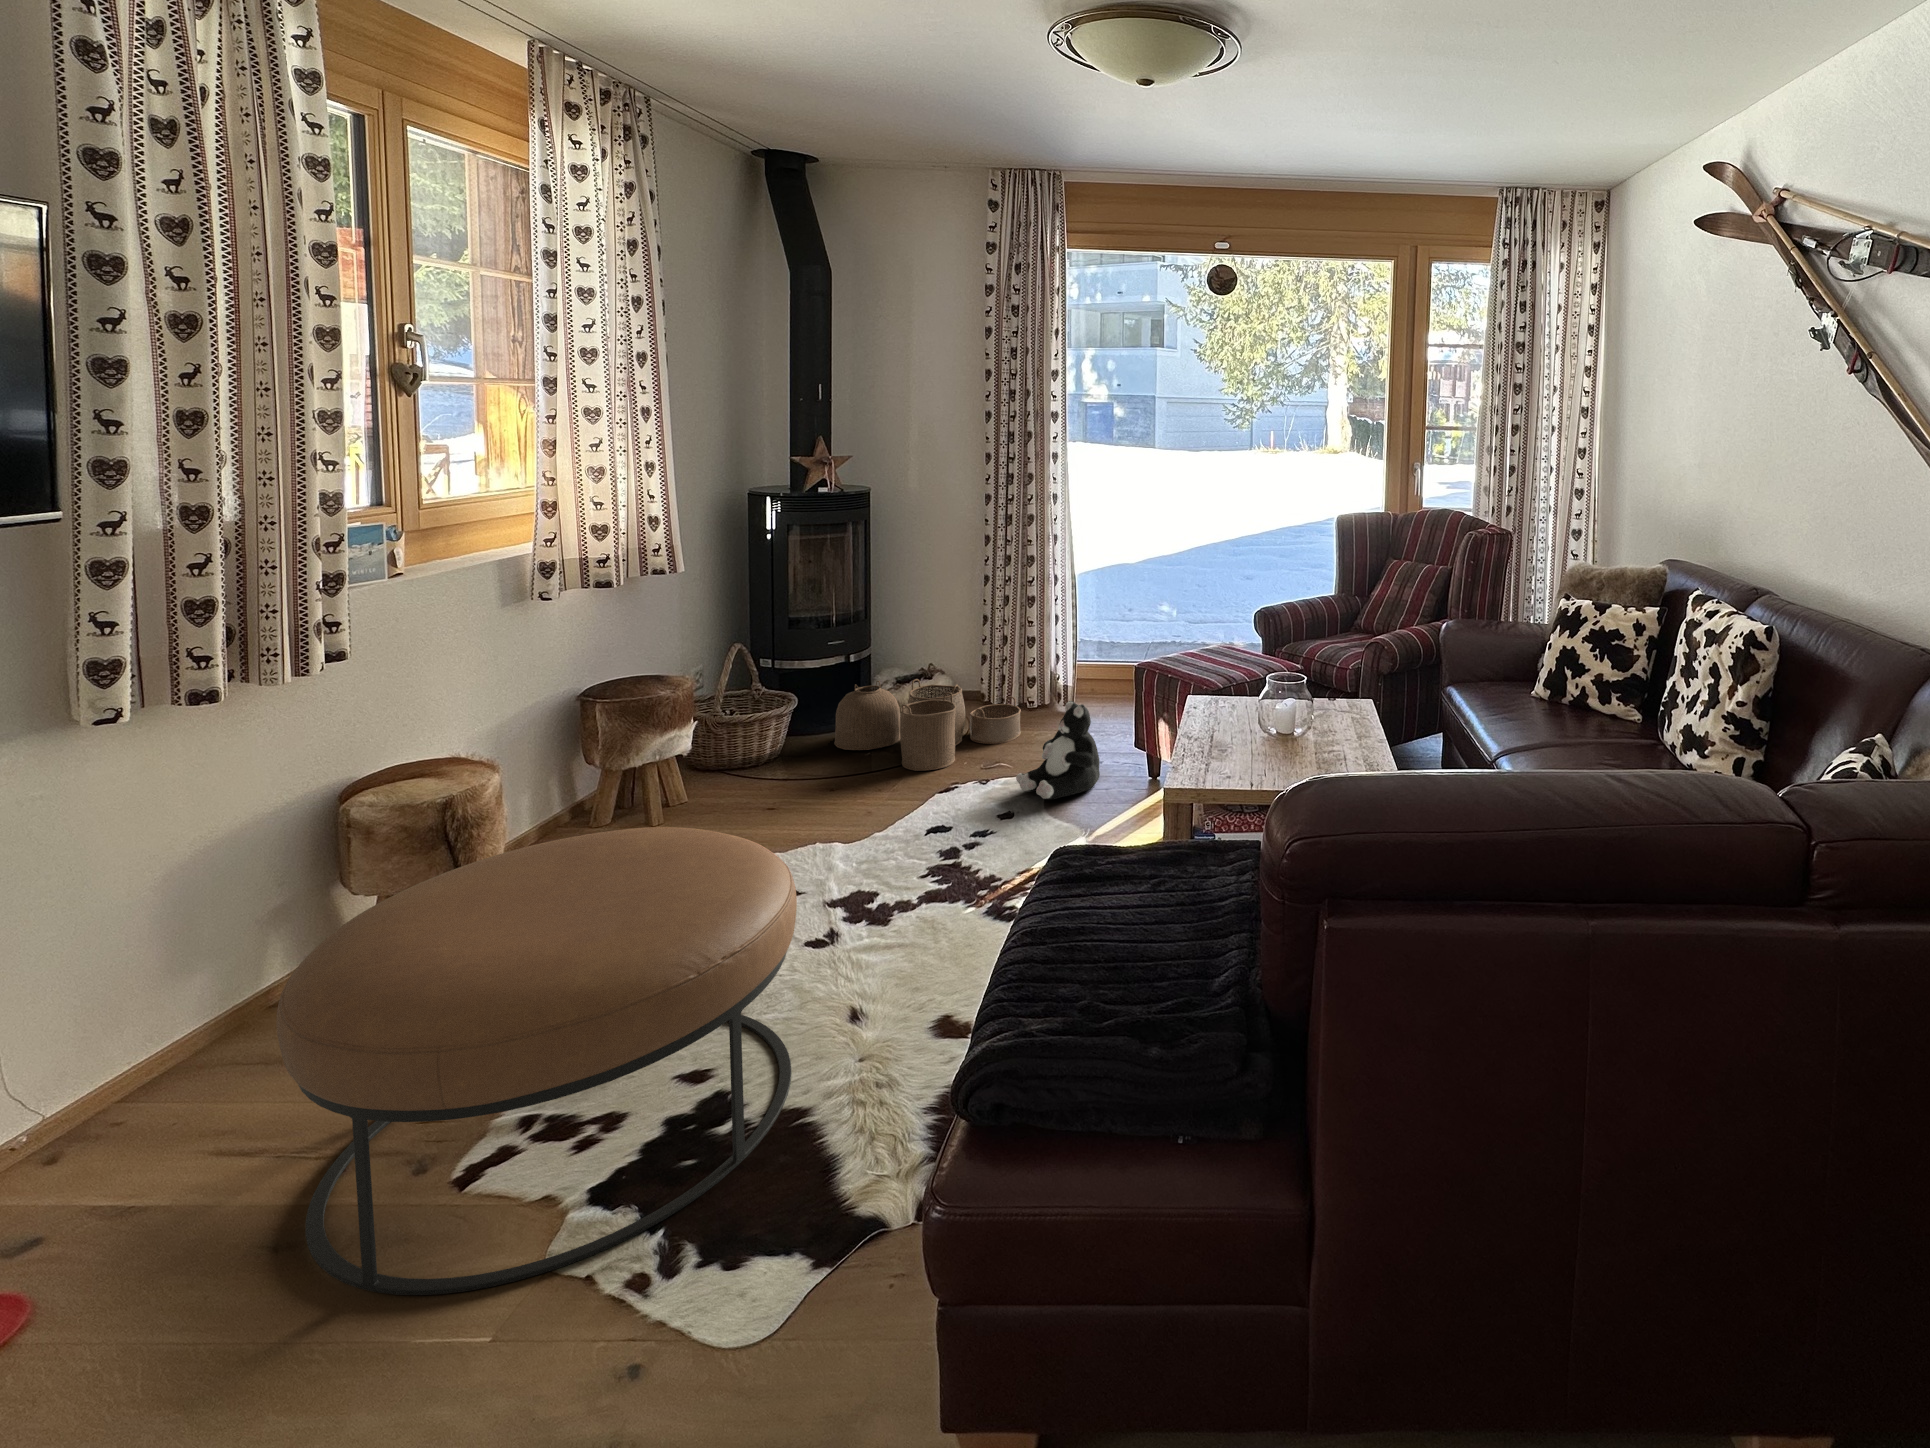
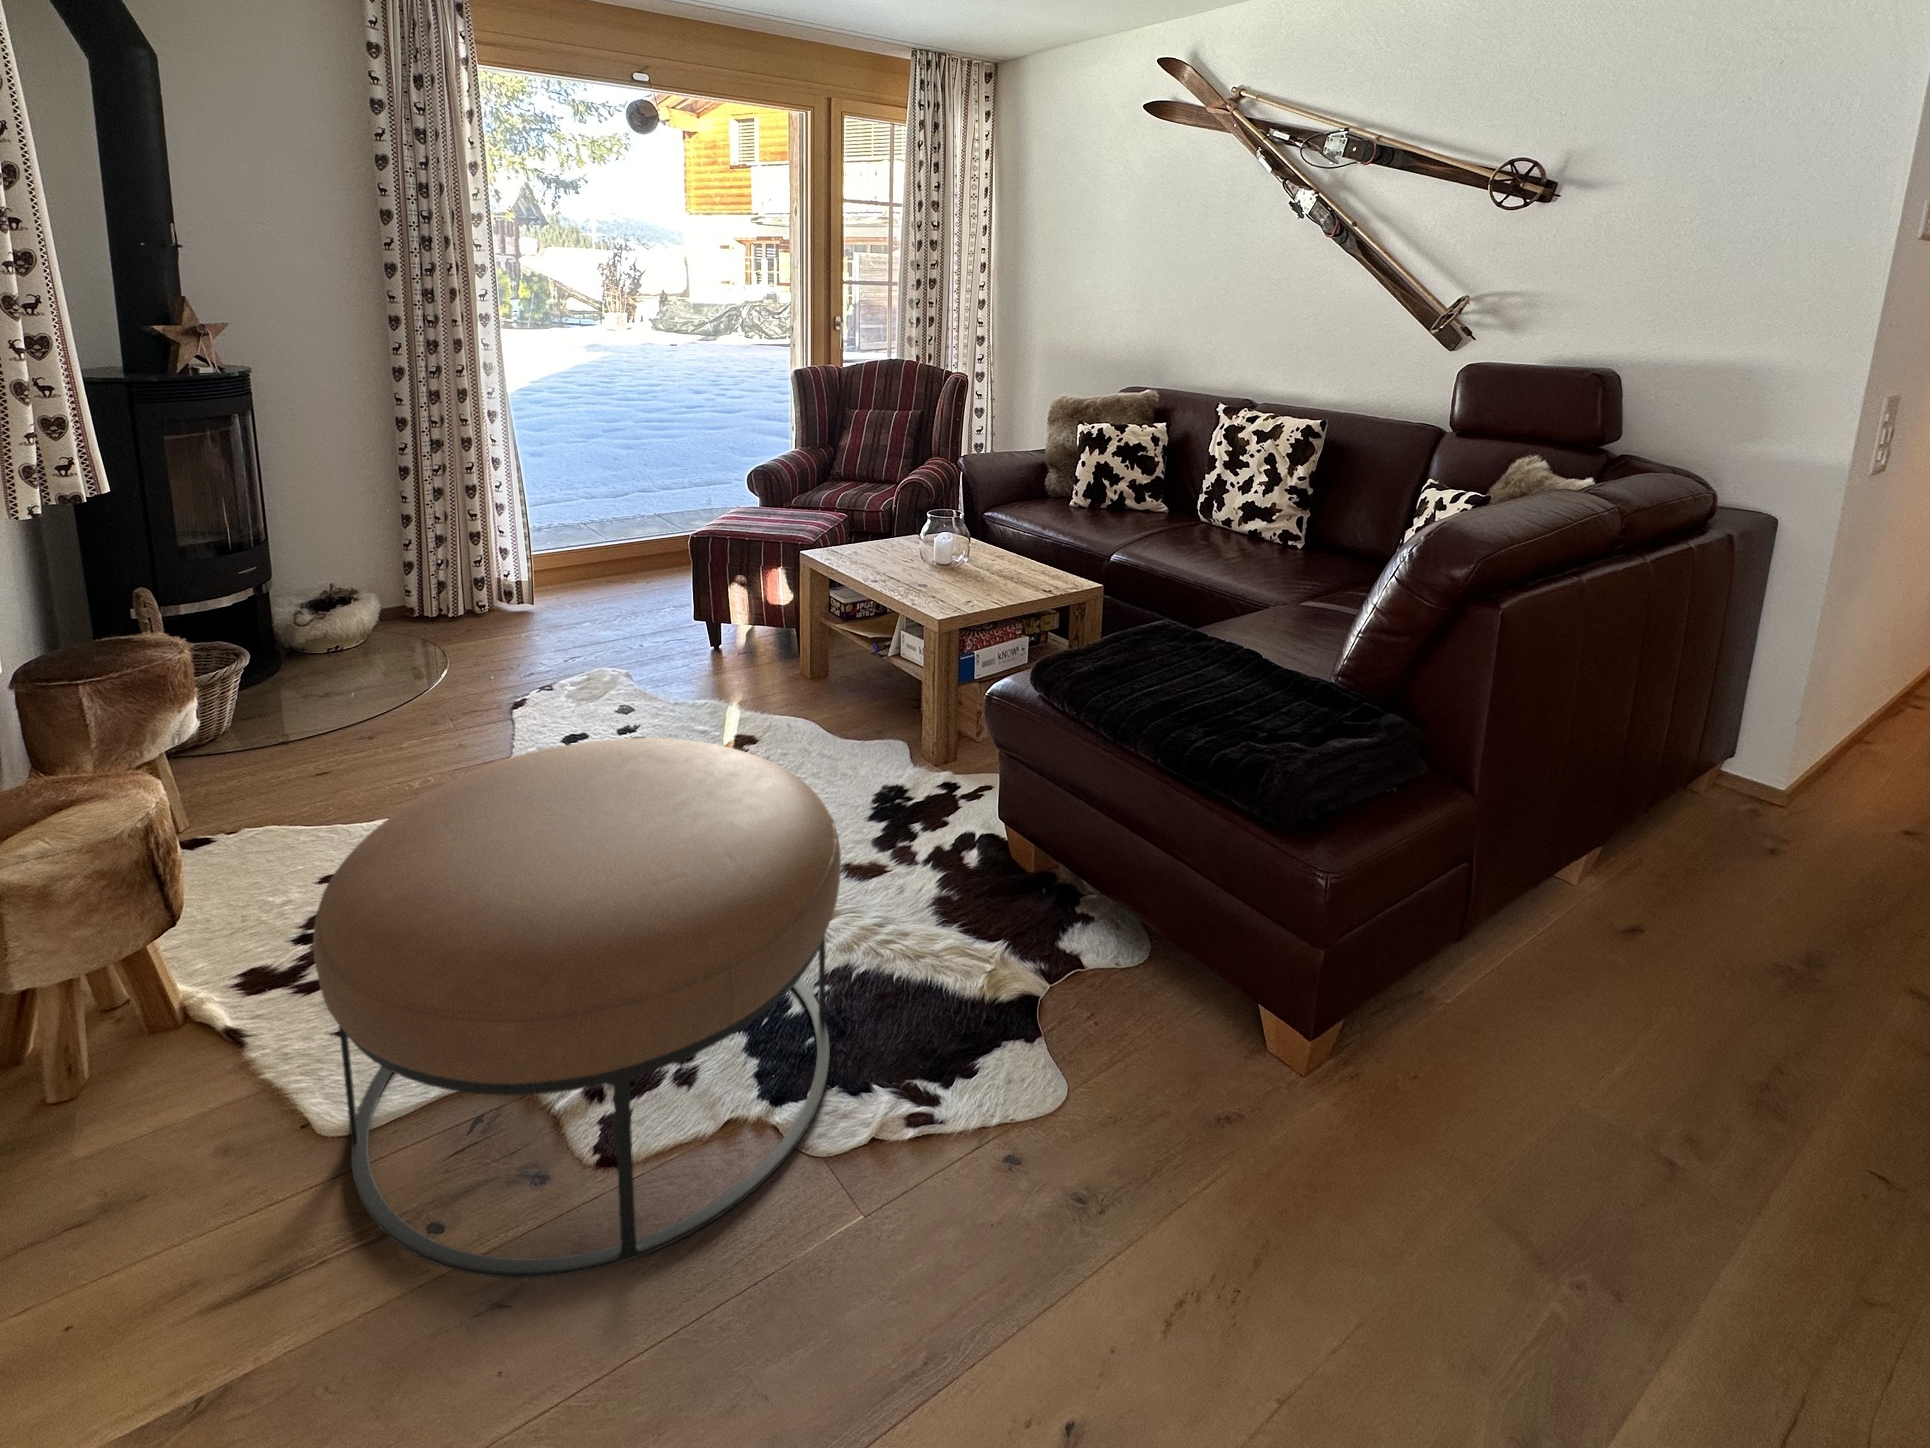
woven basket: present [834,679,1021,771] -> none [271,589,508,692]
plush toy: present [1016,701,1100,799] -> none [596,580,678,683]

